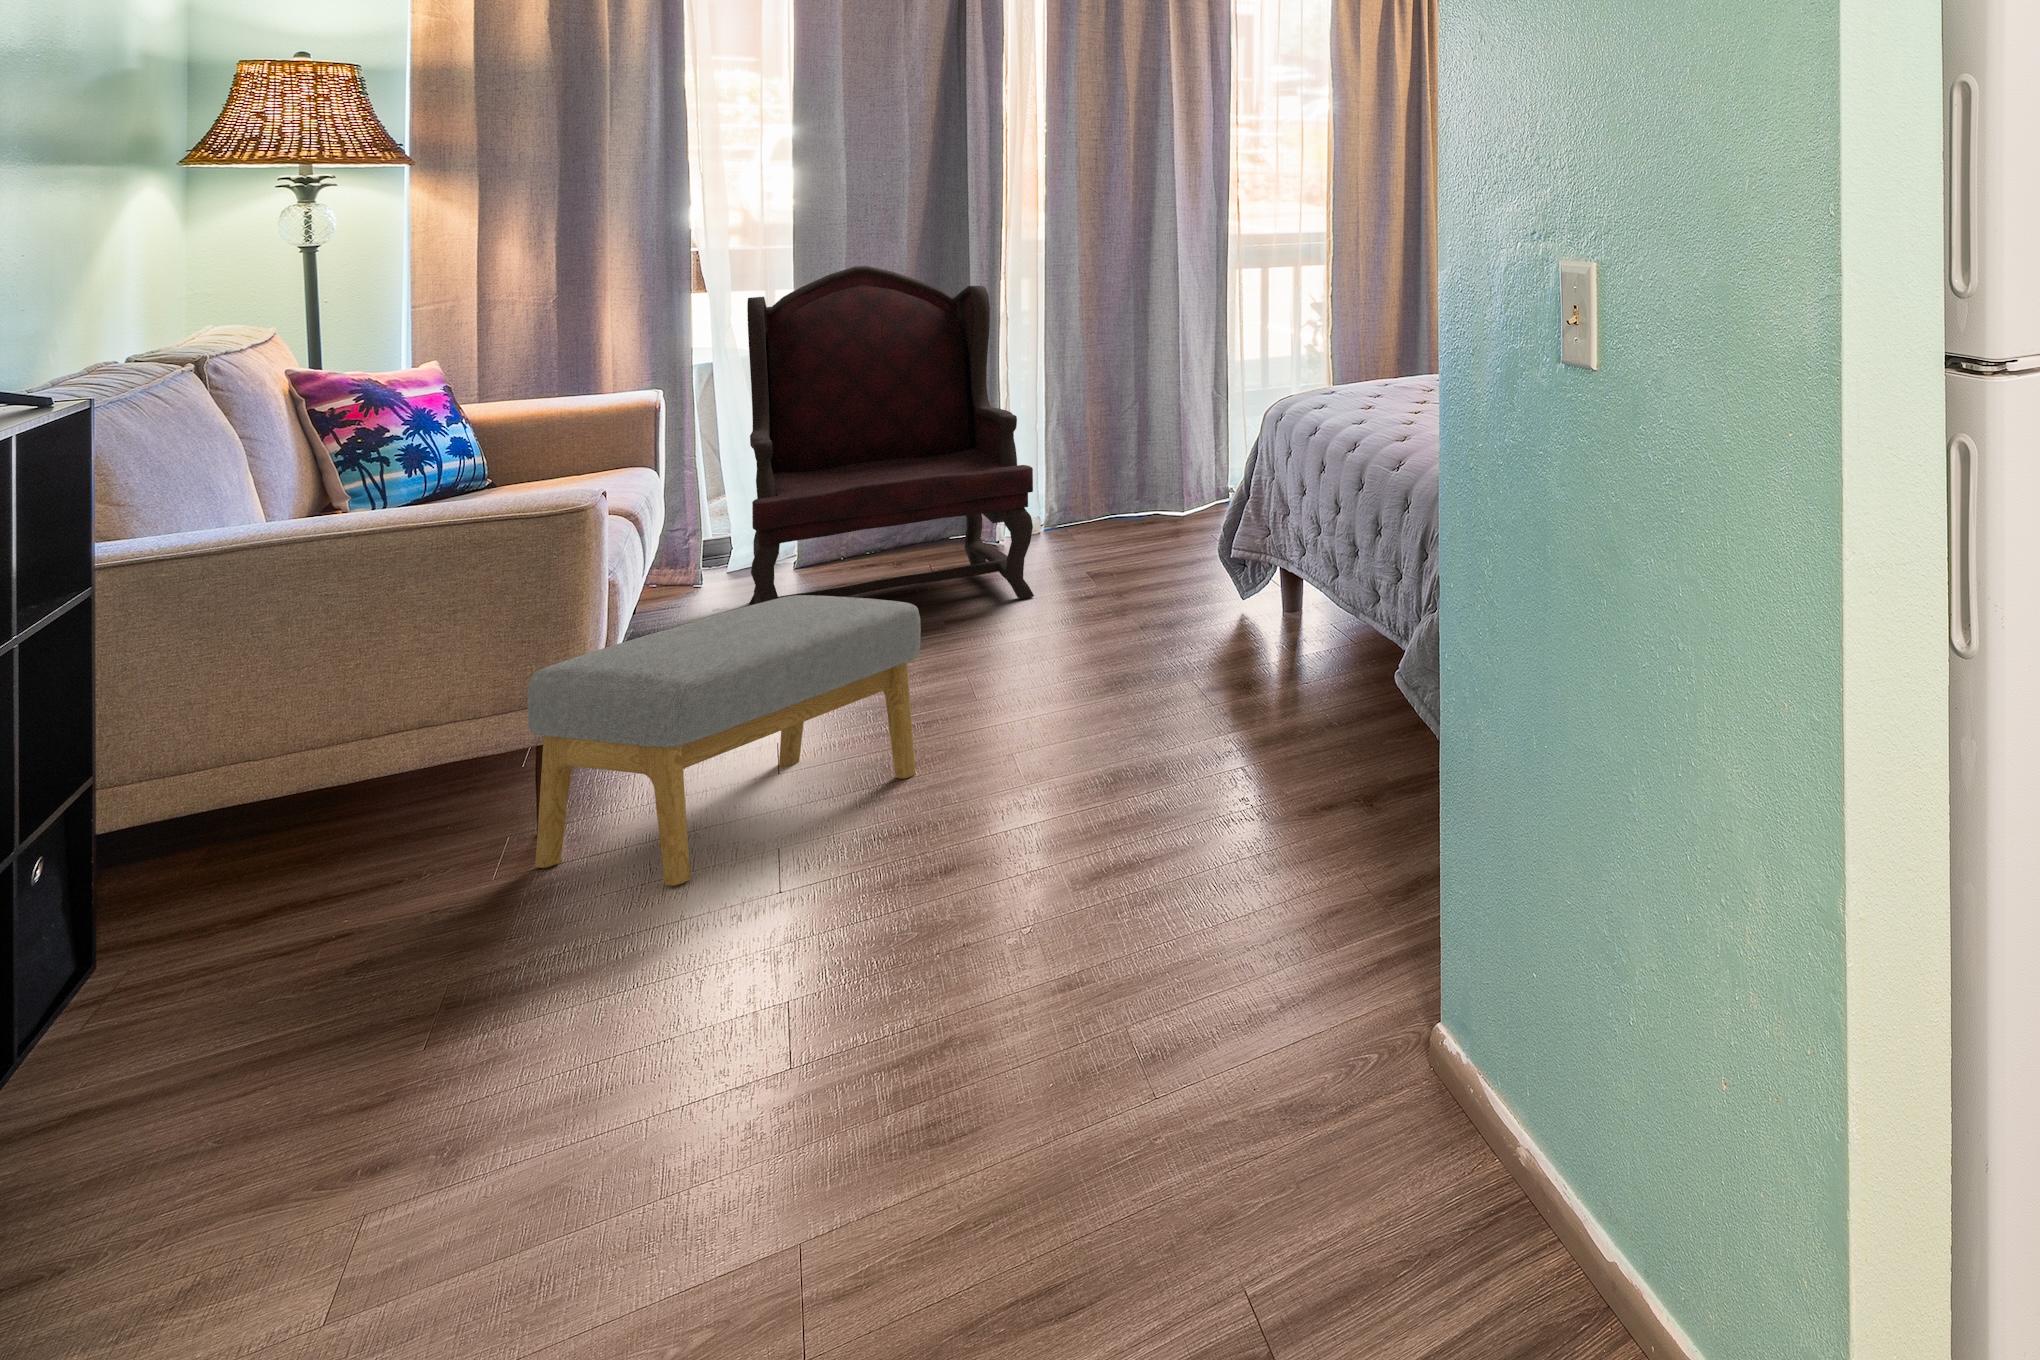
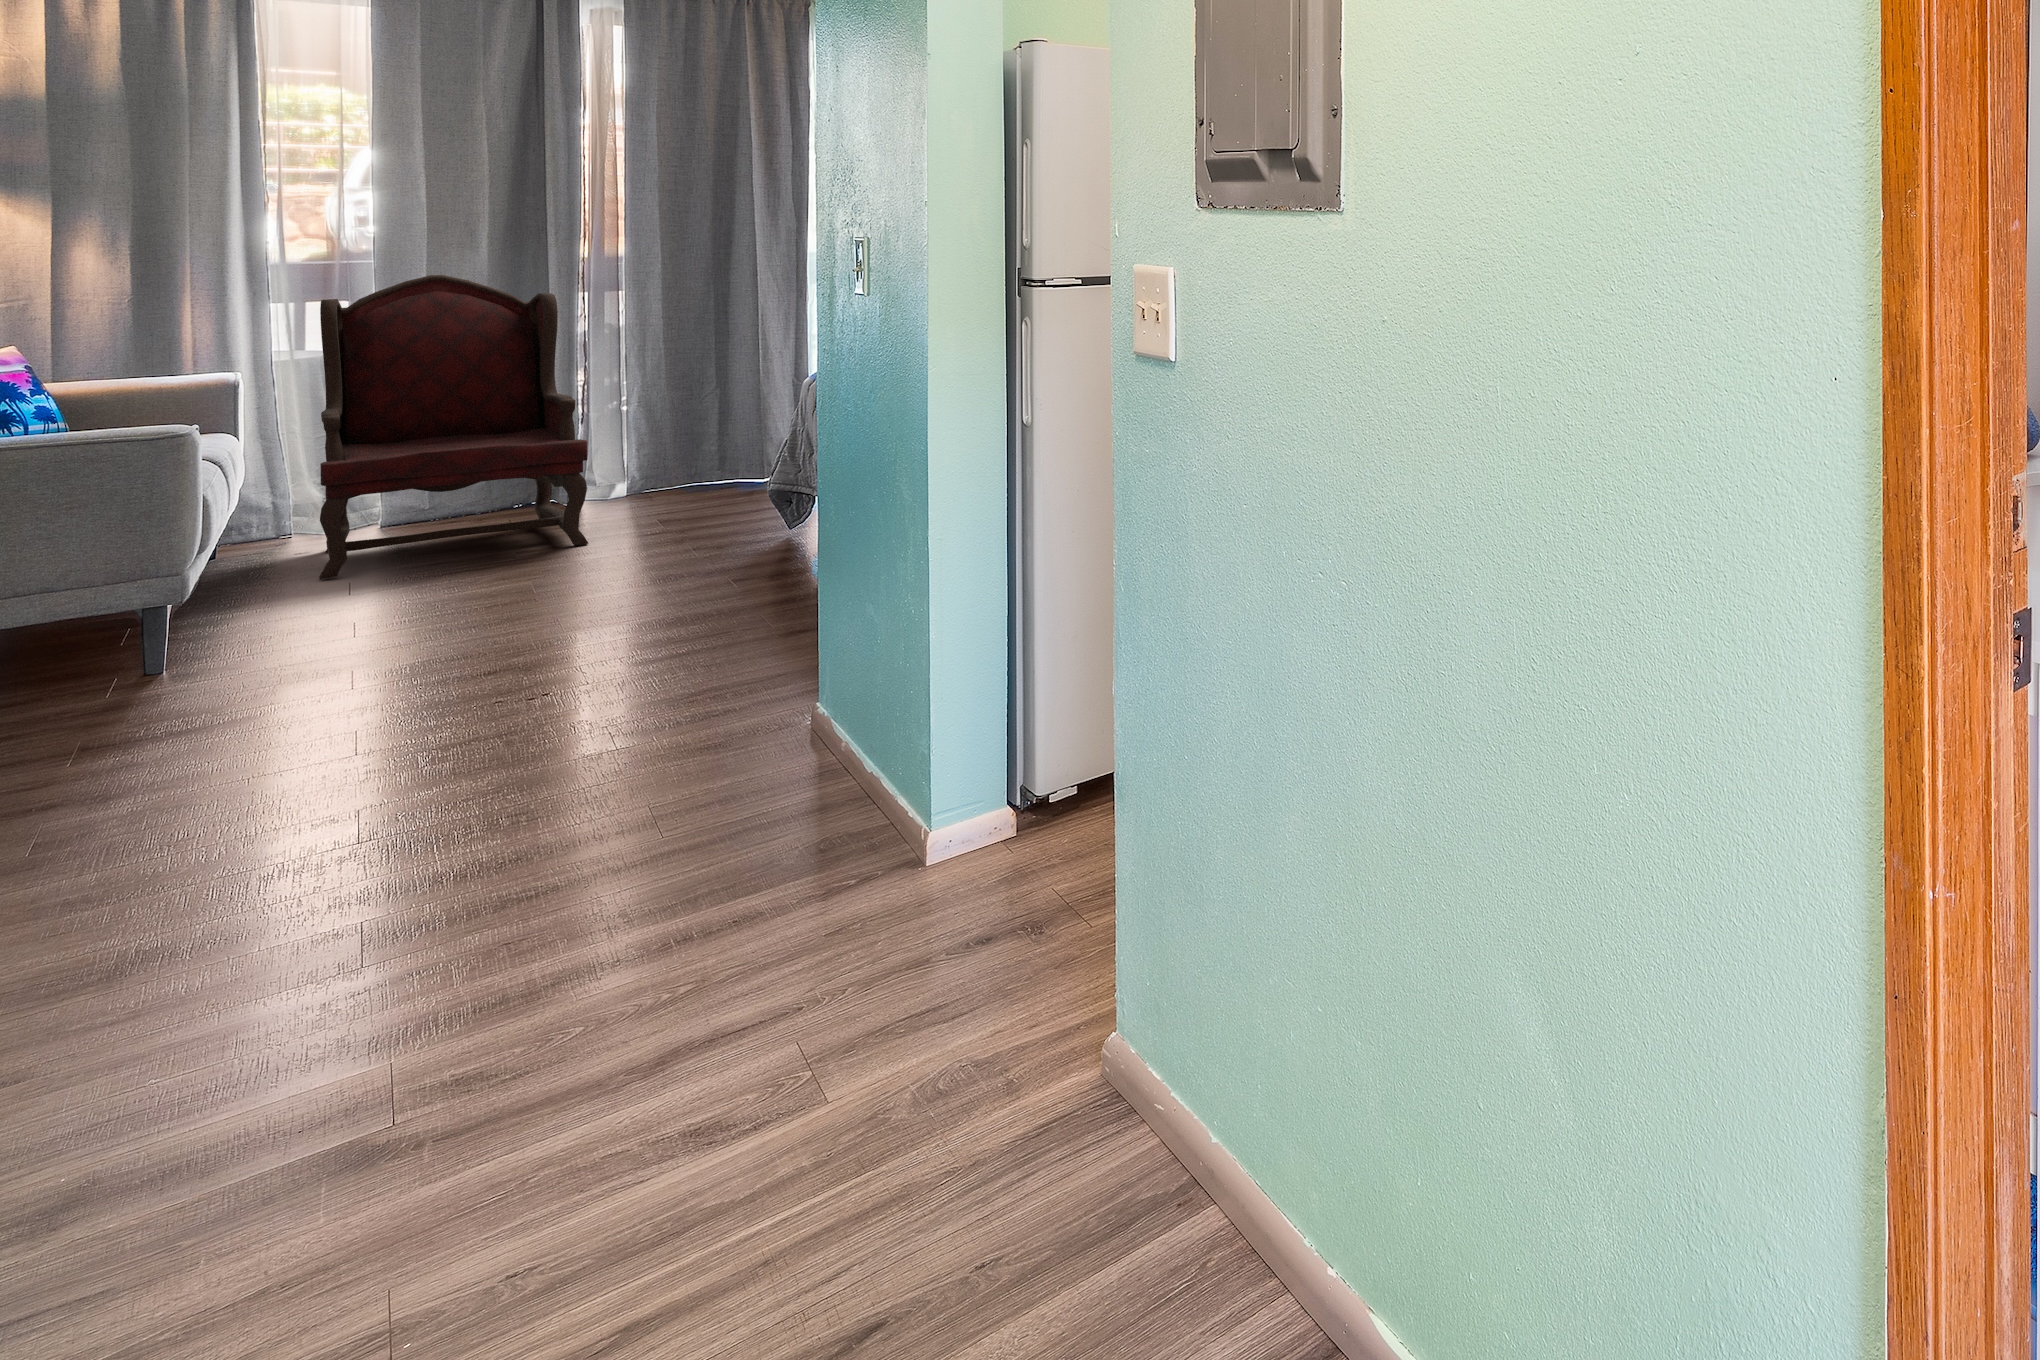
footstool: present [527,595,920,886] -> none [104,522,444,709]

